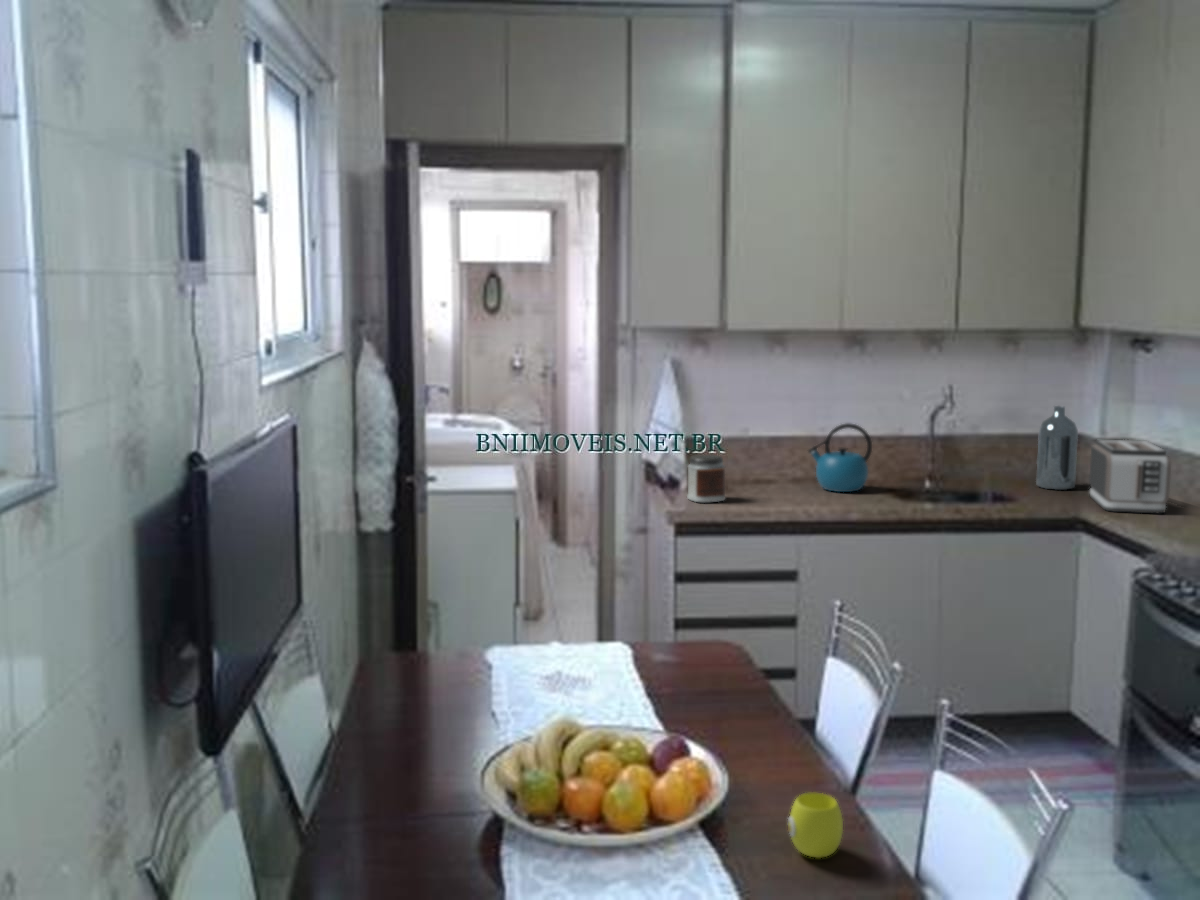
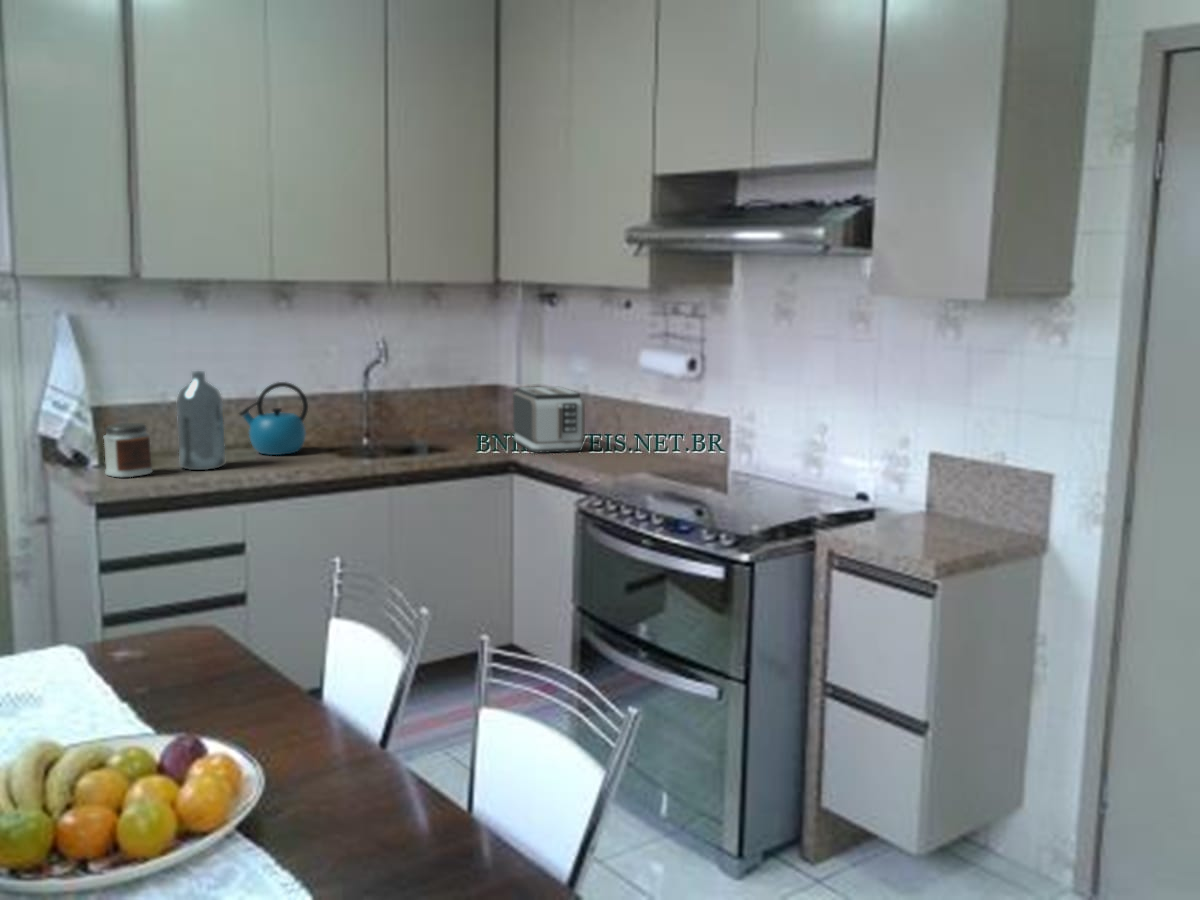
bottle: present [1036,406,1078,490] -> present [177,371,225,470]
cup: present [788,793,843,858] -> none [343,760,404,831]

